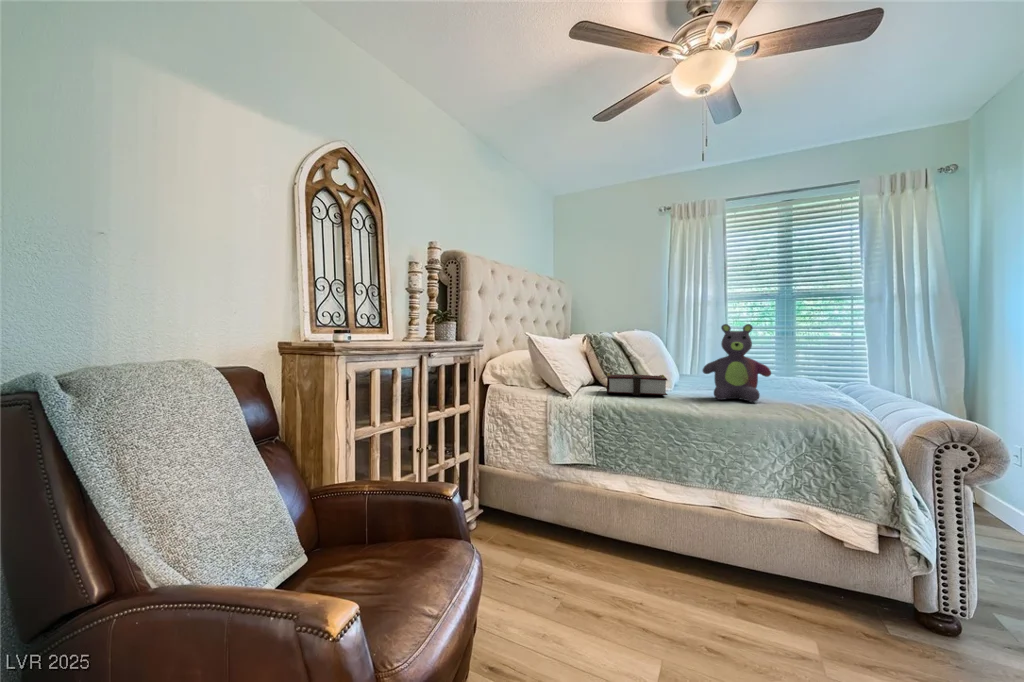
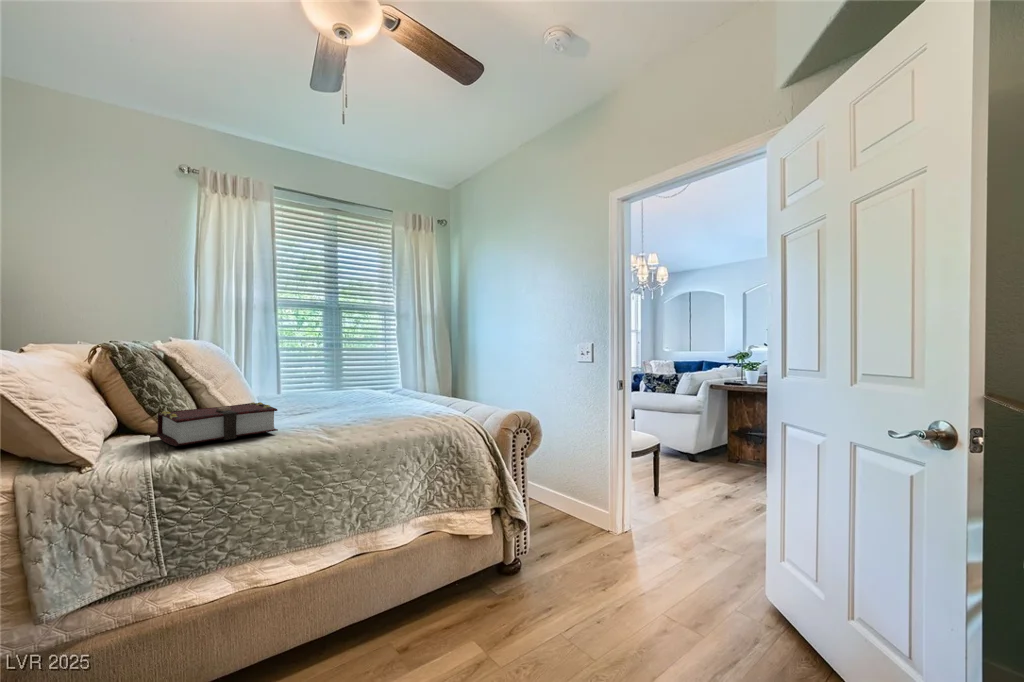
stuffed bear: present [703,324,771,402] -> none [312,335,384,424]

